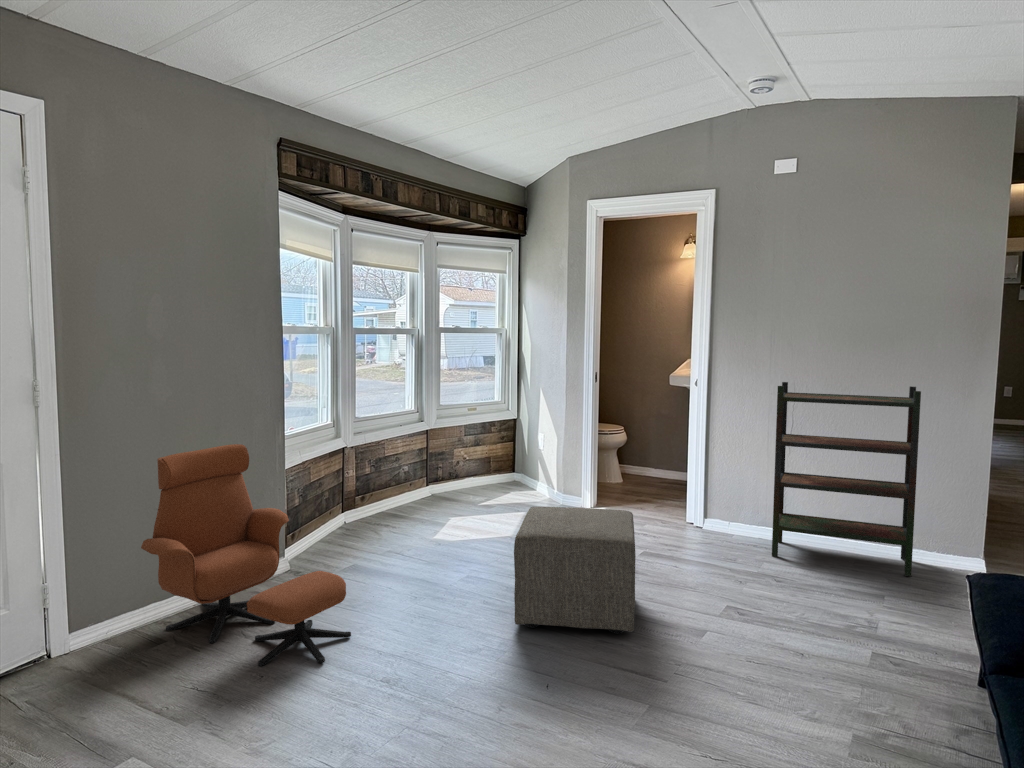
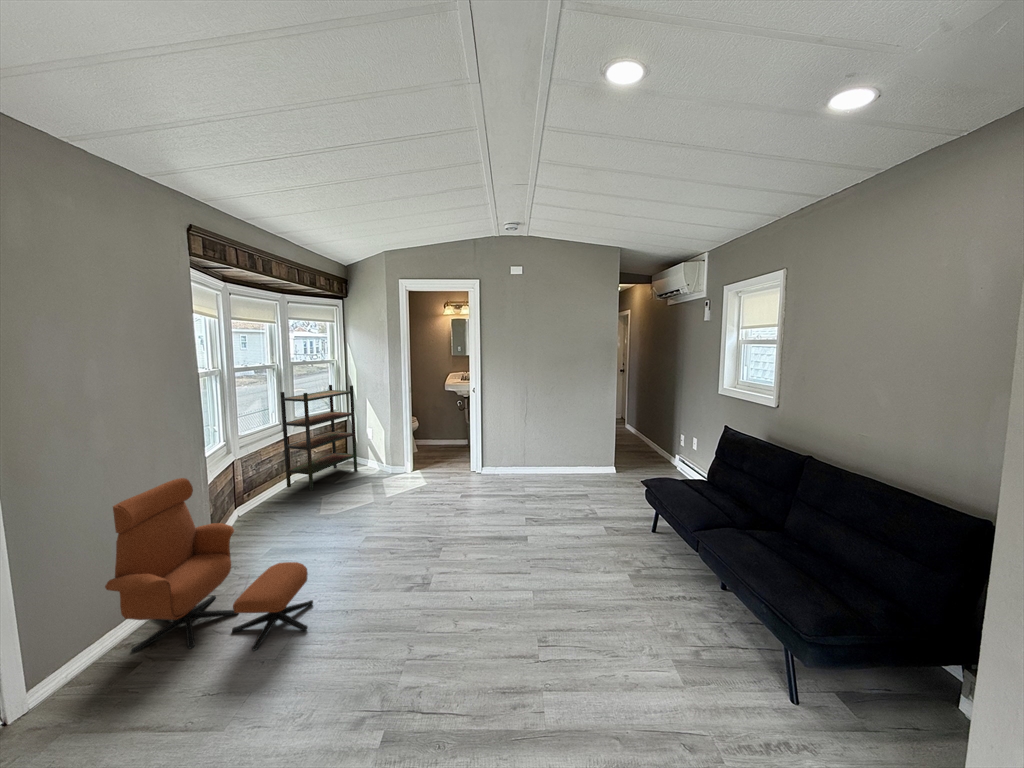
bookshelf: present [772,382,921,576] -> present [280,385,357,491]
ottoman: present [514,506,636,634] -> none [410,474,493,560]

